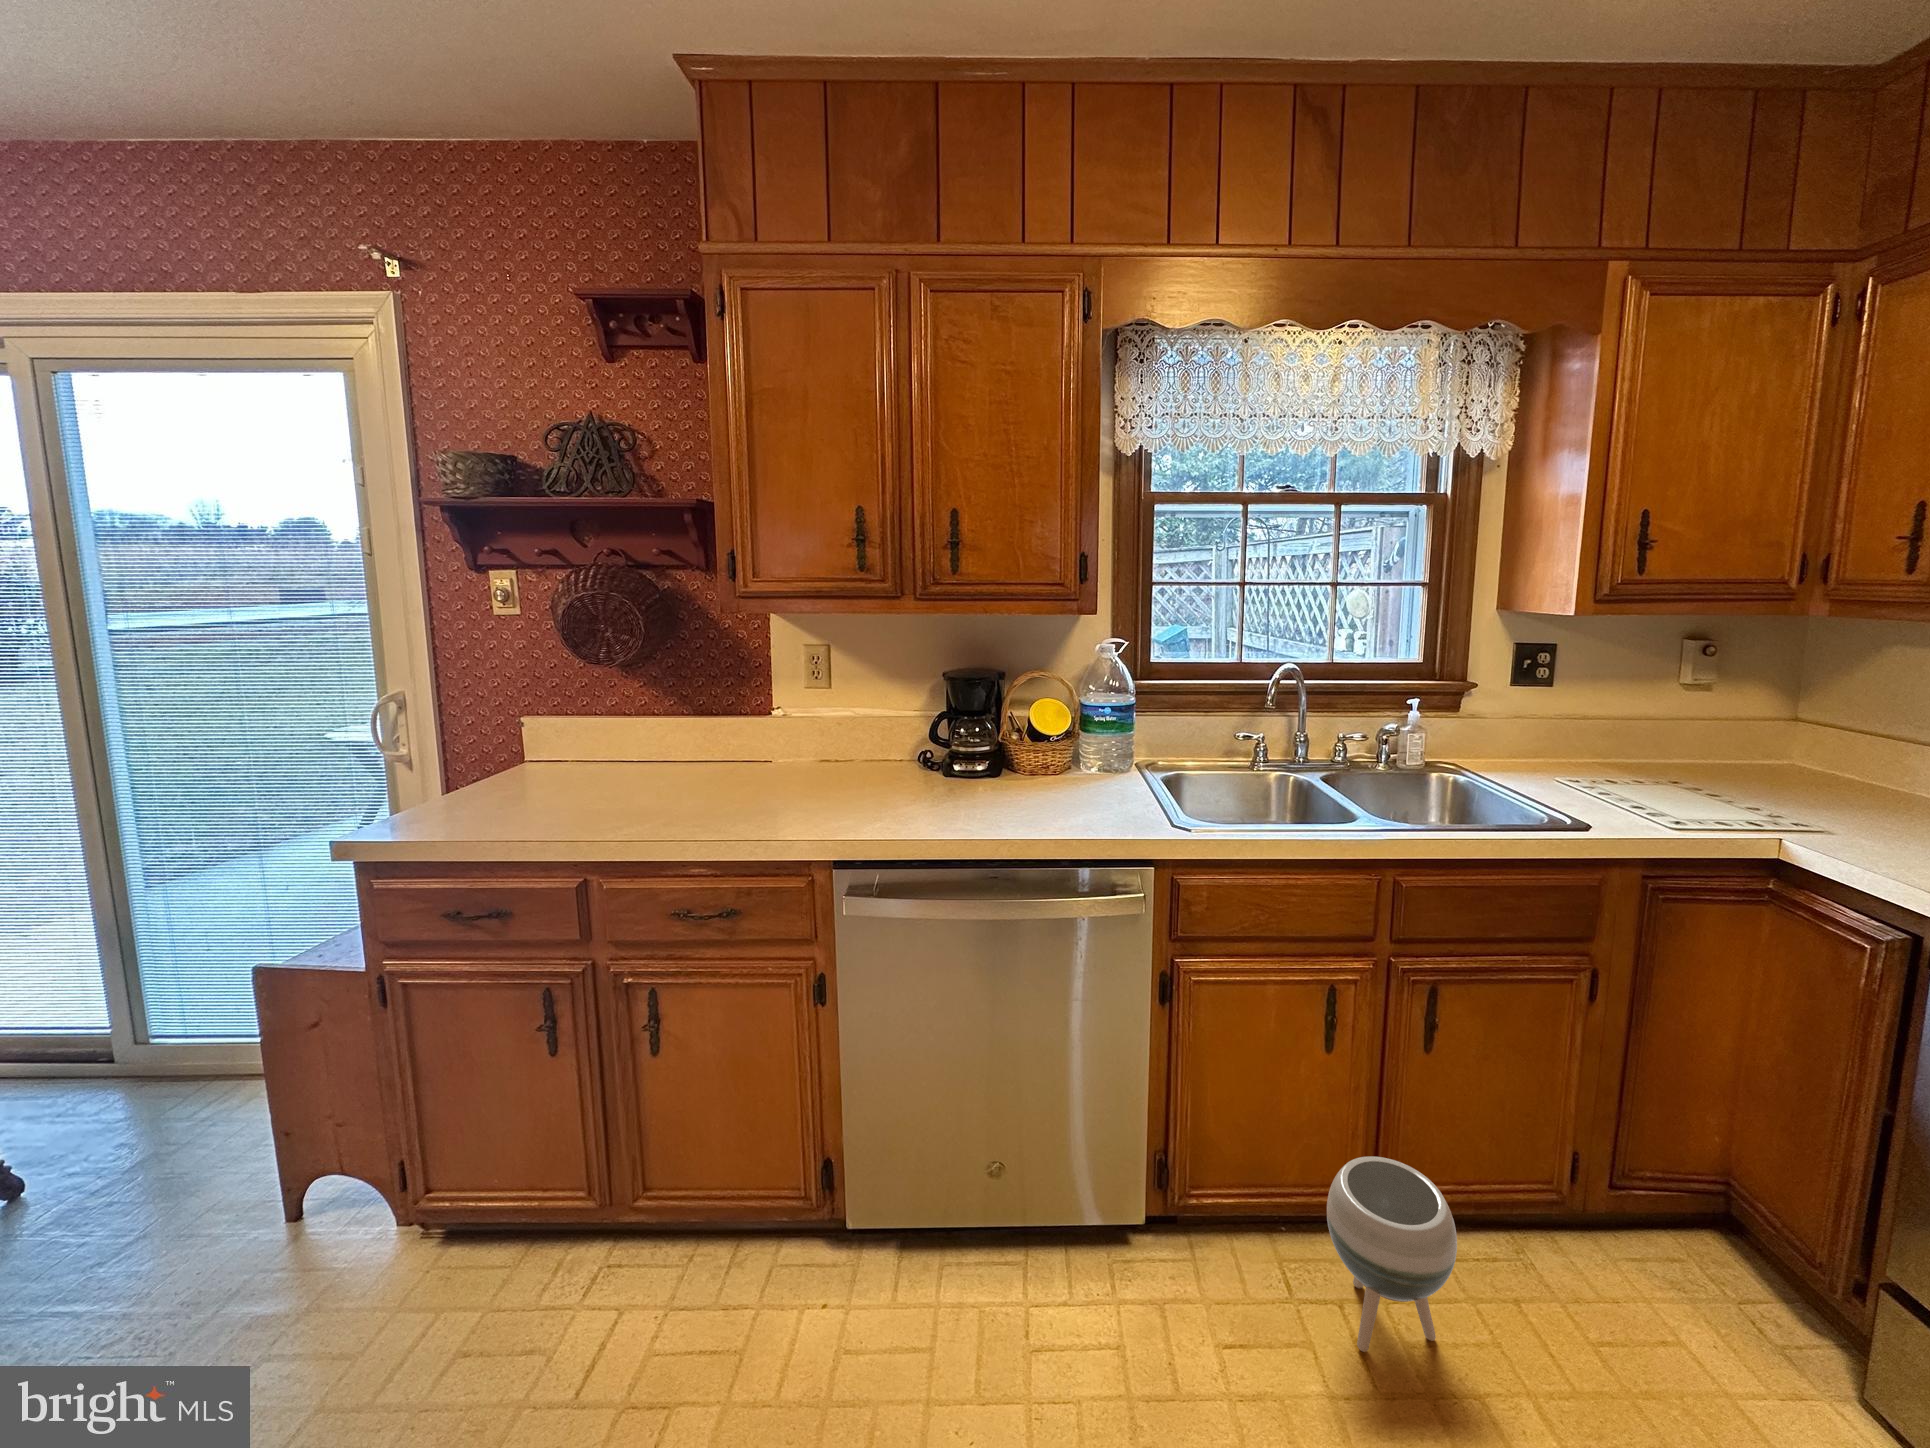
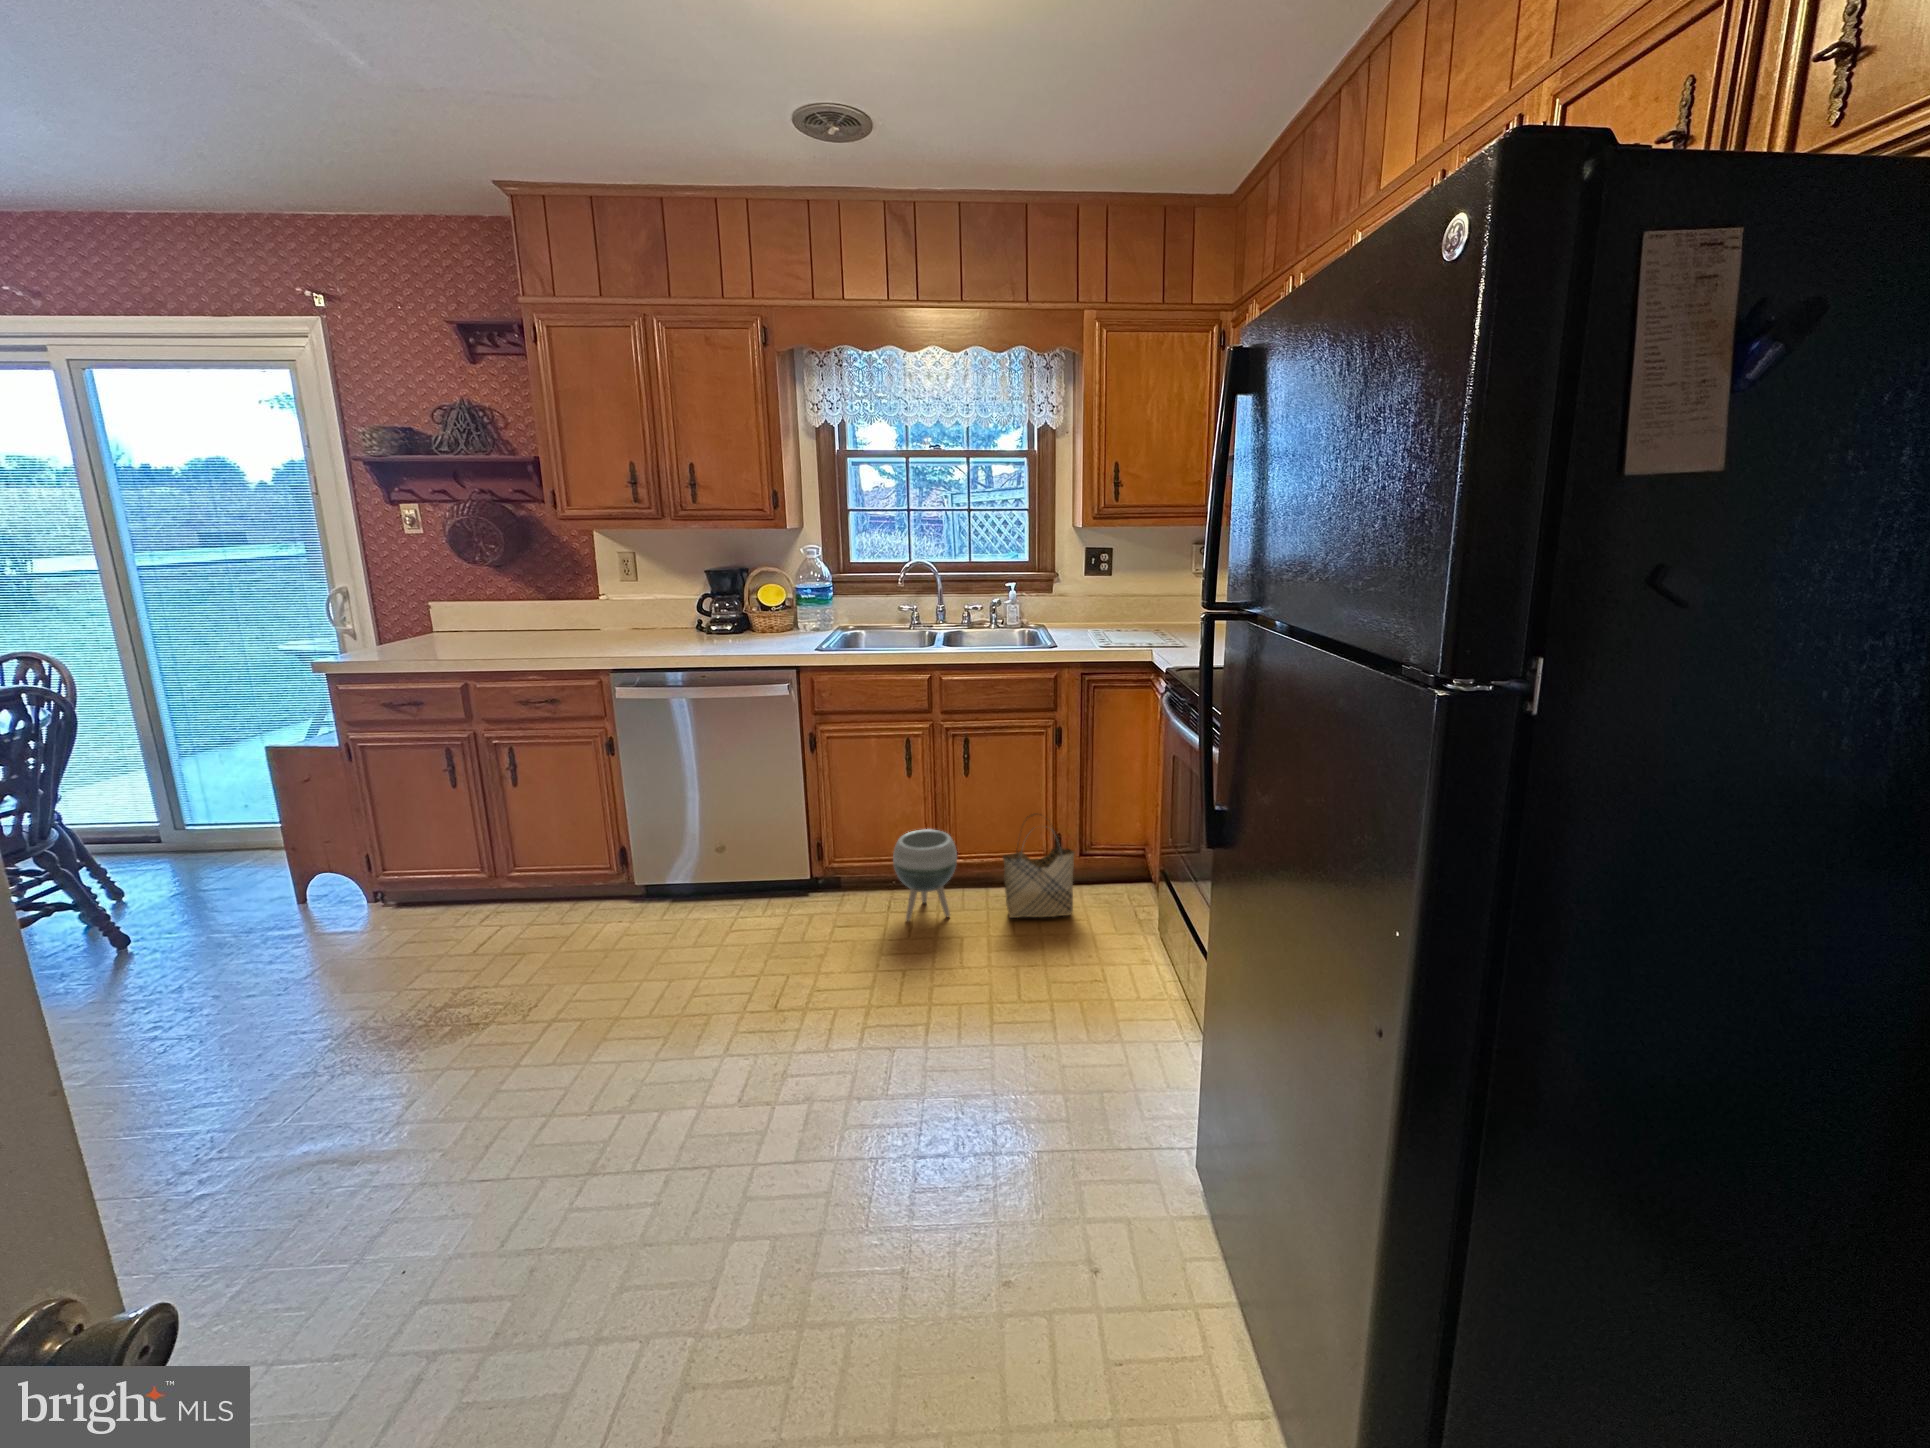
woven basket: none [1534,1140,1679,1359] -> present [1003,814,1075,918]

